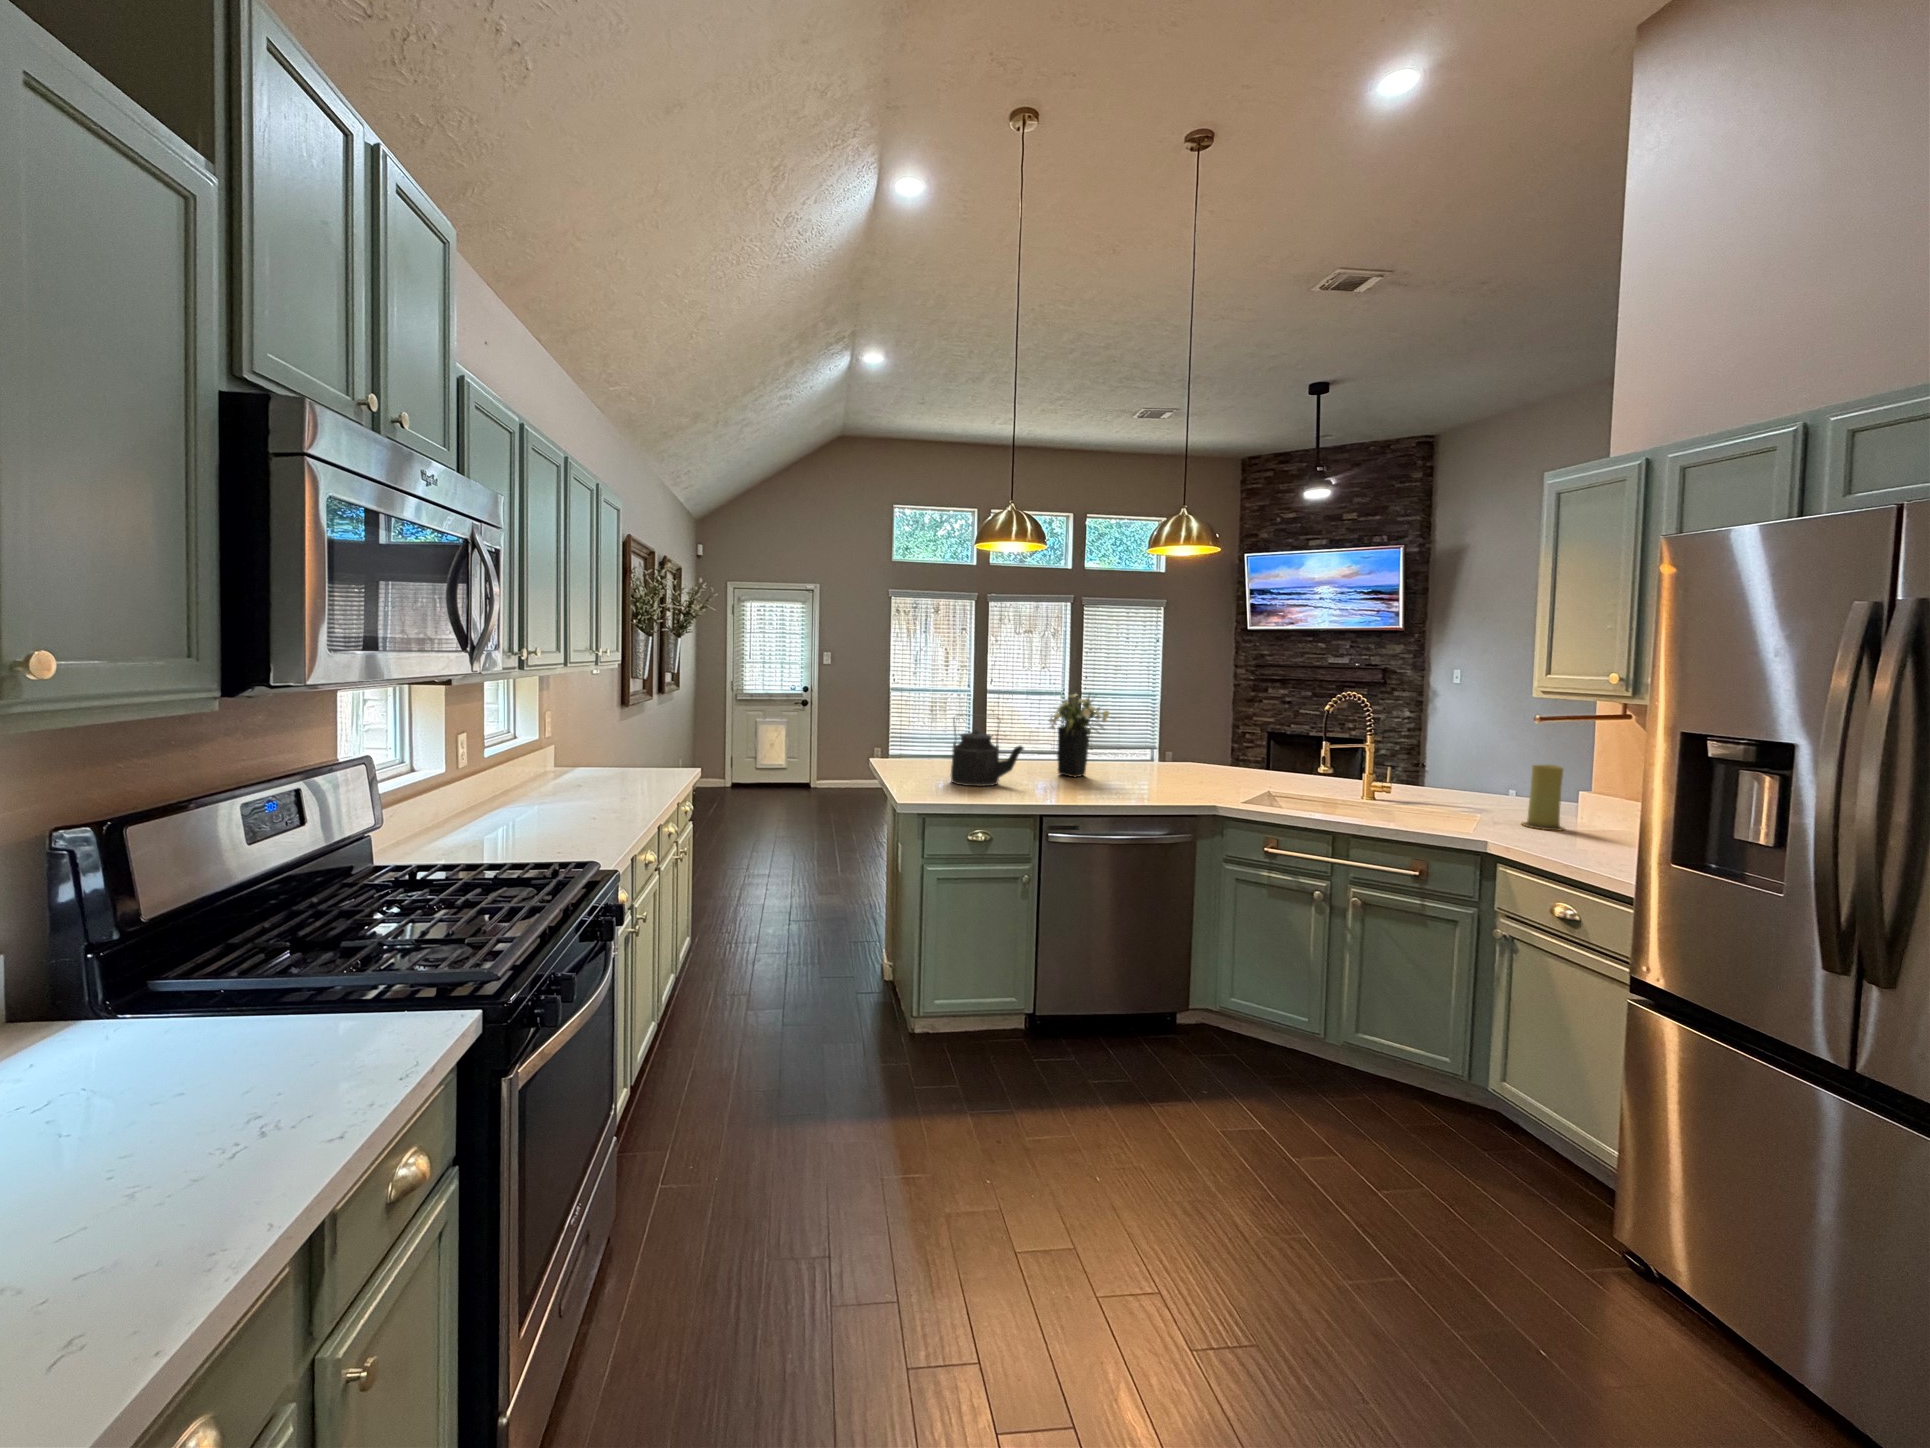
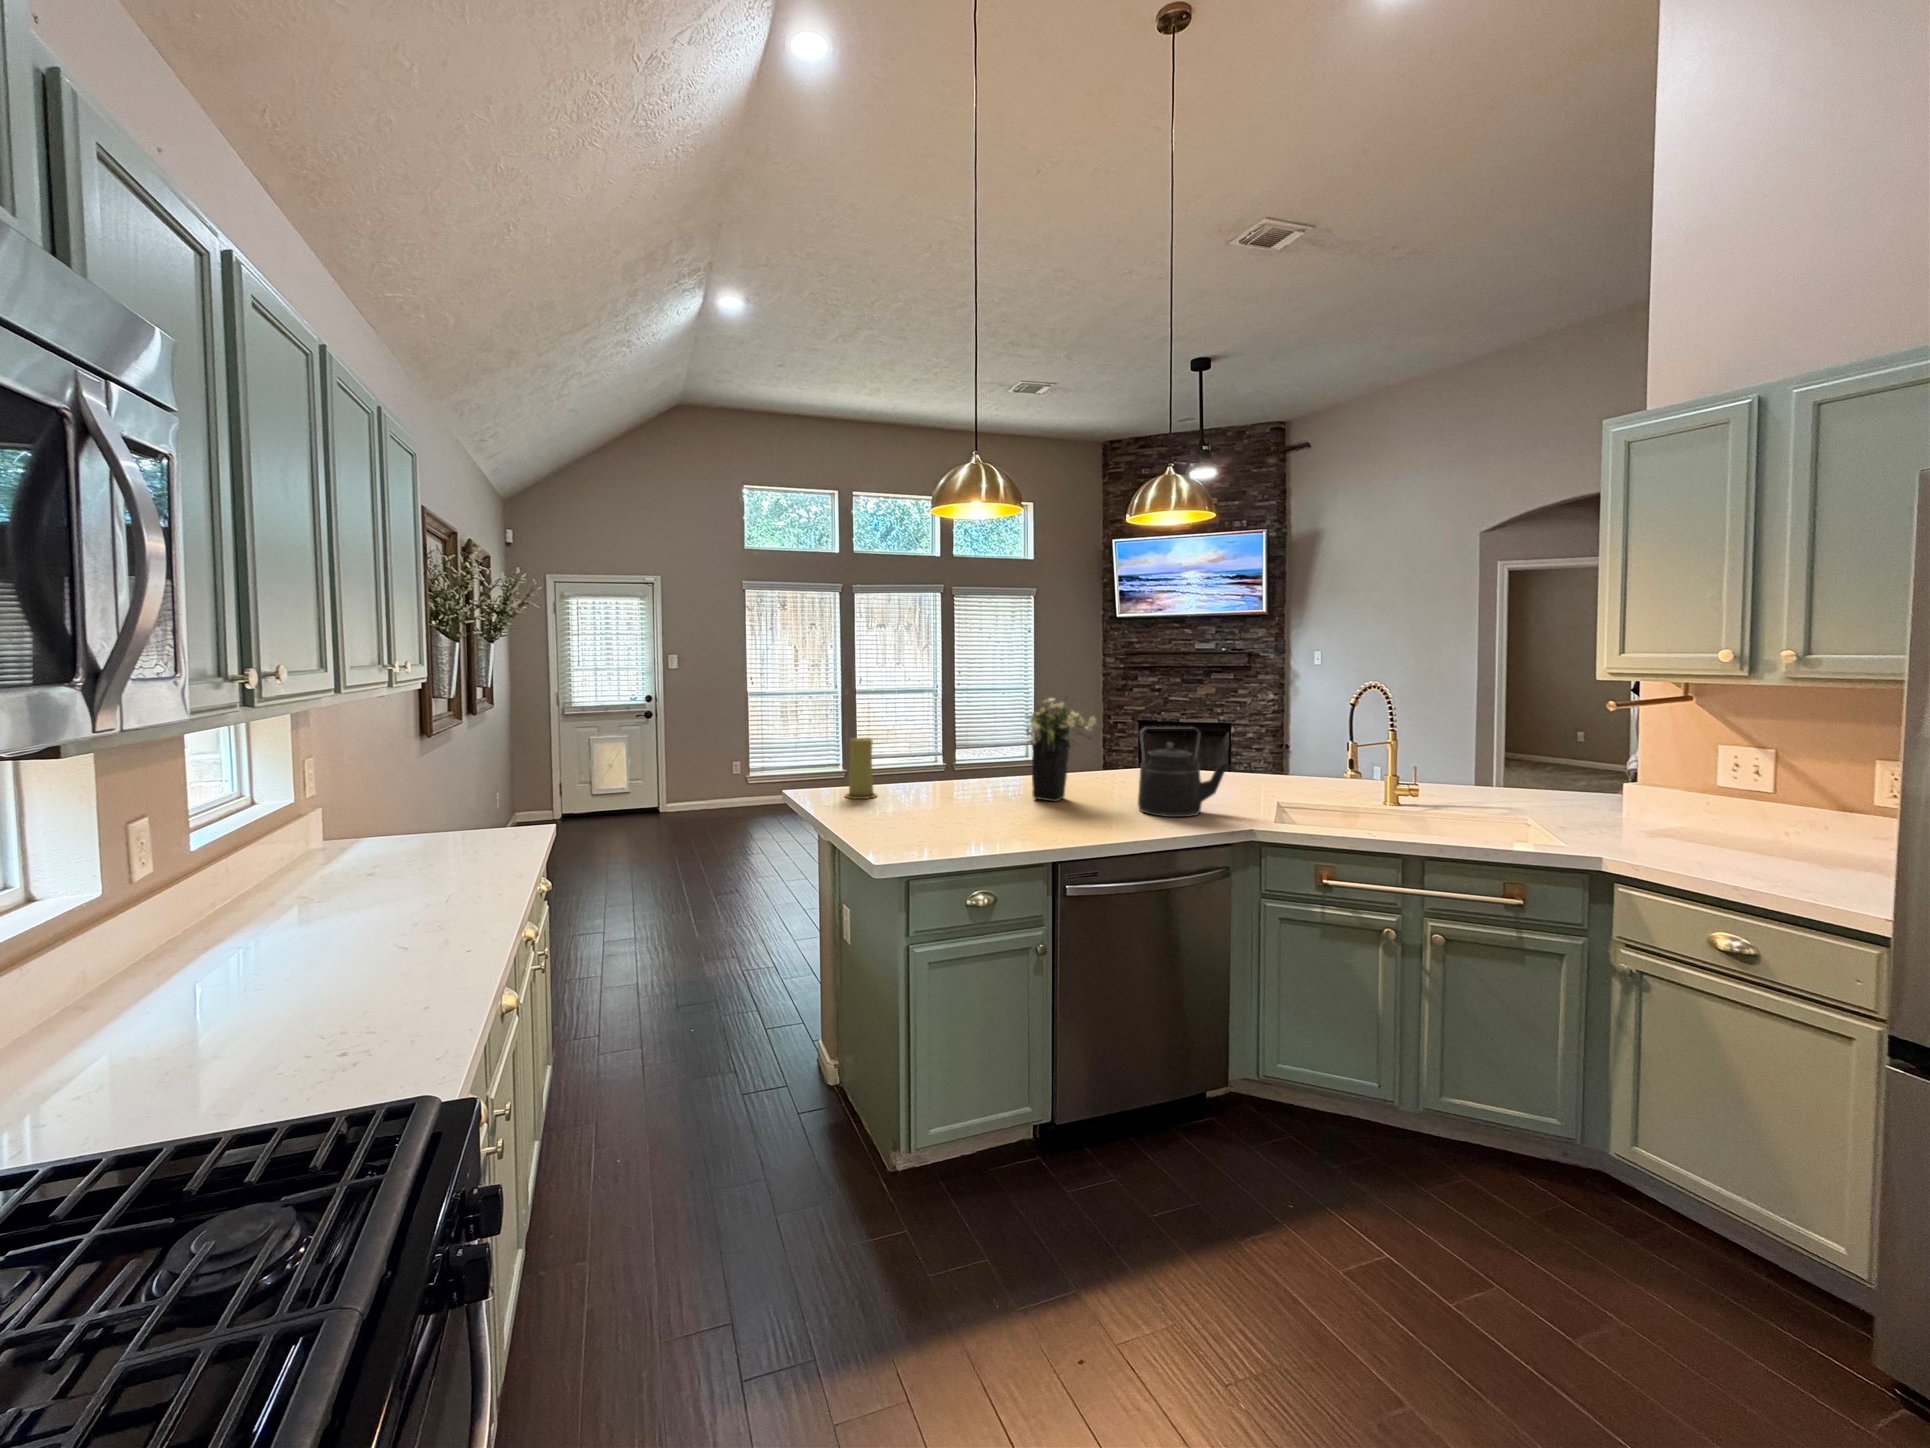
kettle: present [951,715,1023,786] -> present [1138,728,1230,817]
candle: present [1522,765,1564,831] -> present [845,738,878,799]

